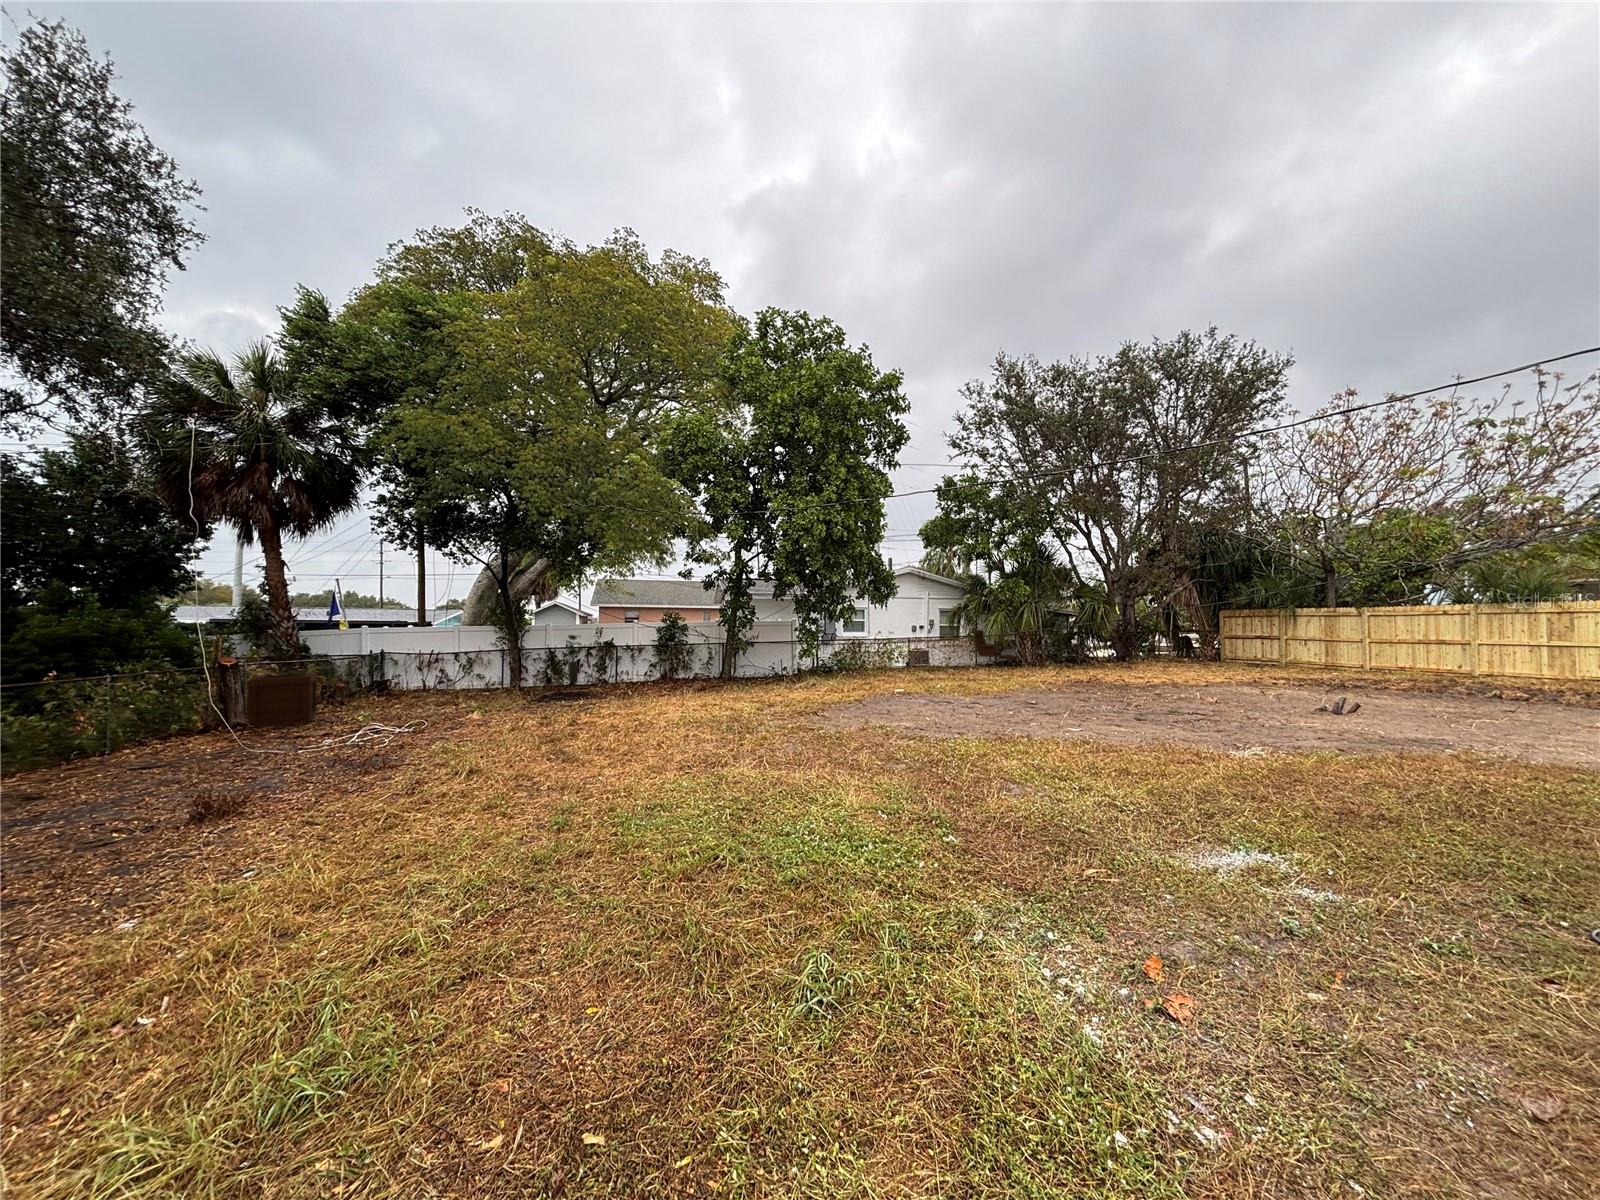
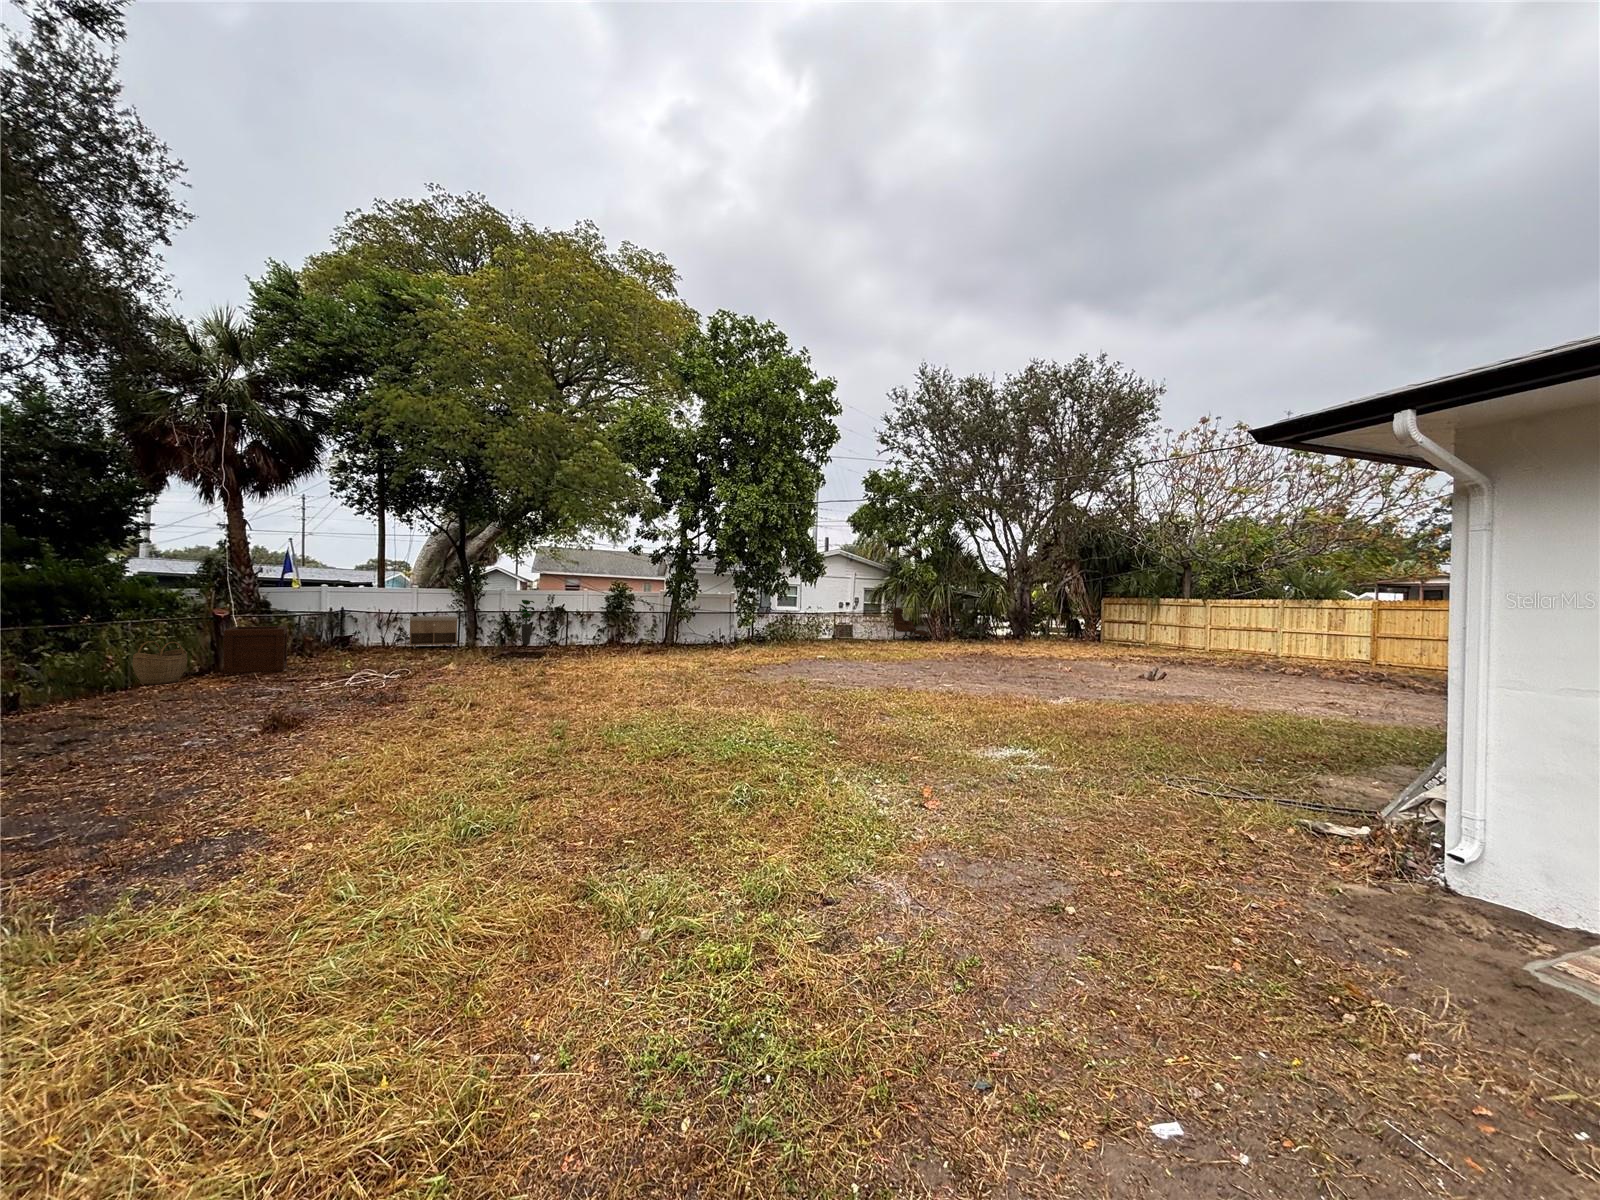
storage bench: none [452,655,500,691] -> present [410,616,457,648]
woven basket: none [146,695,205,743] -> present [133,641,187,684]

